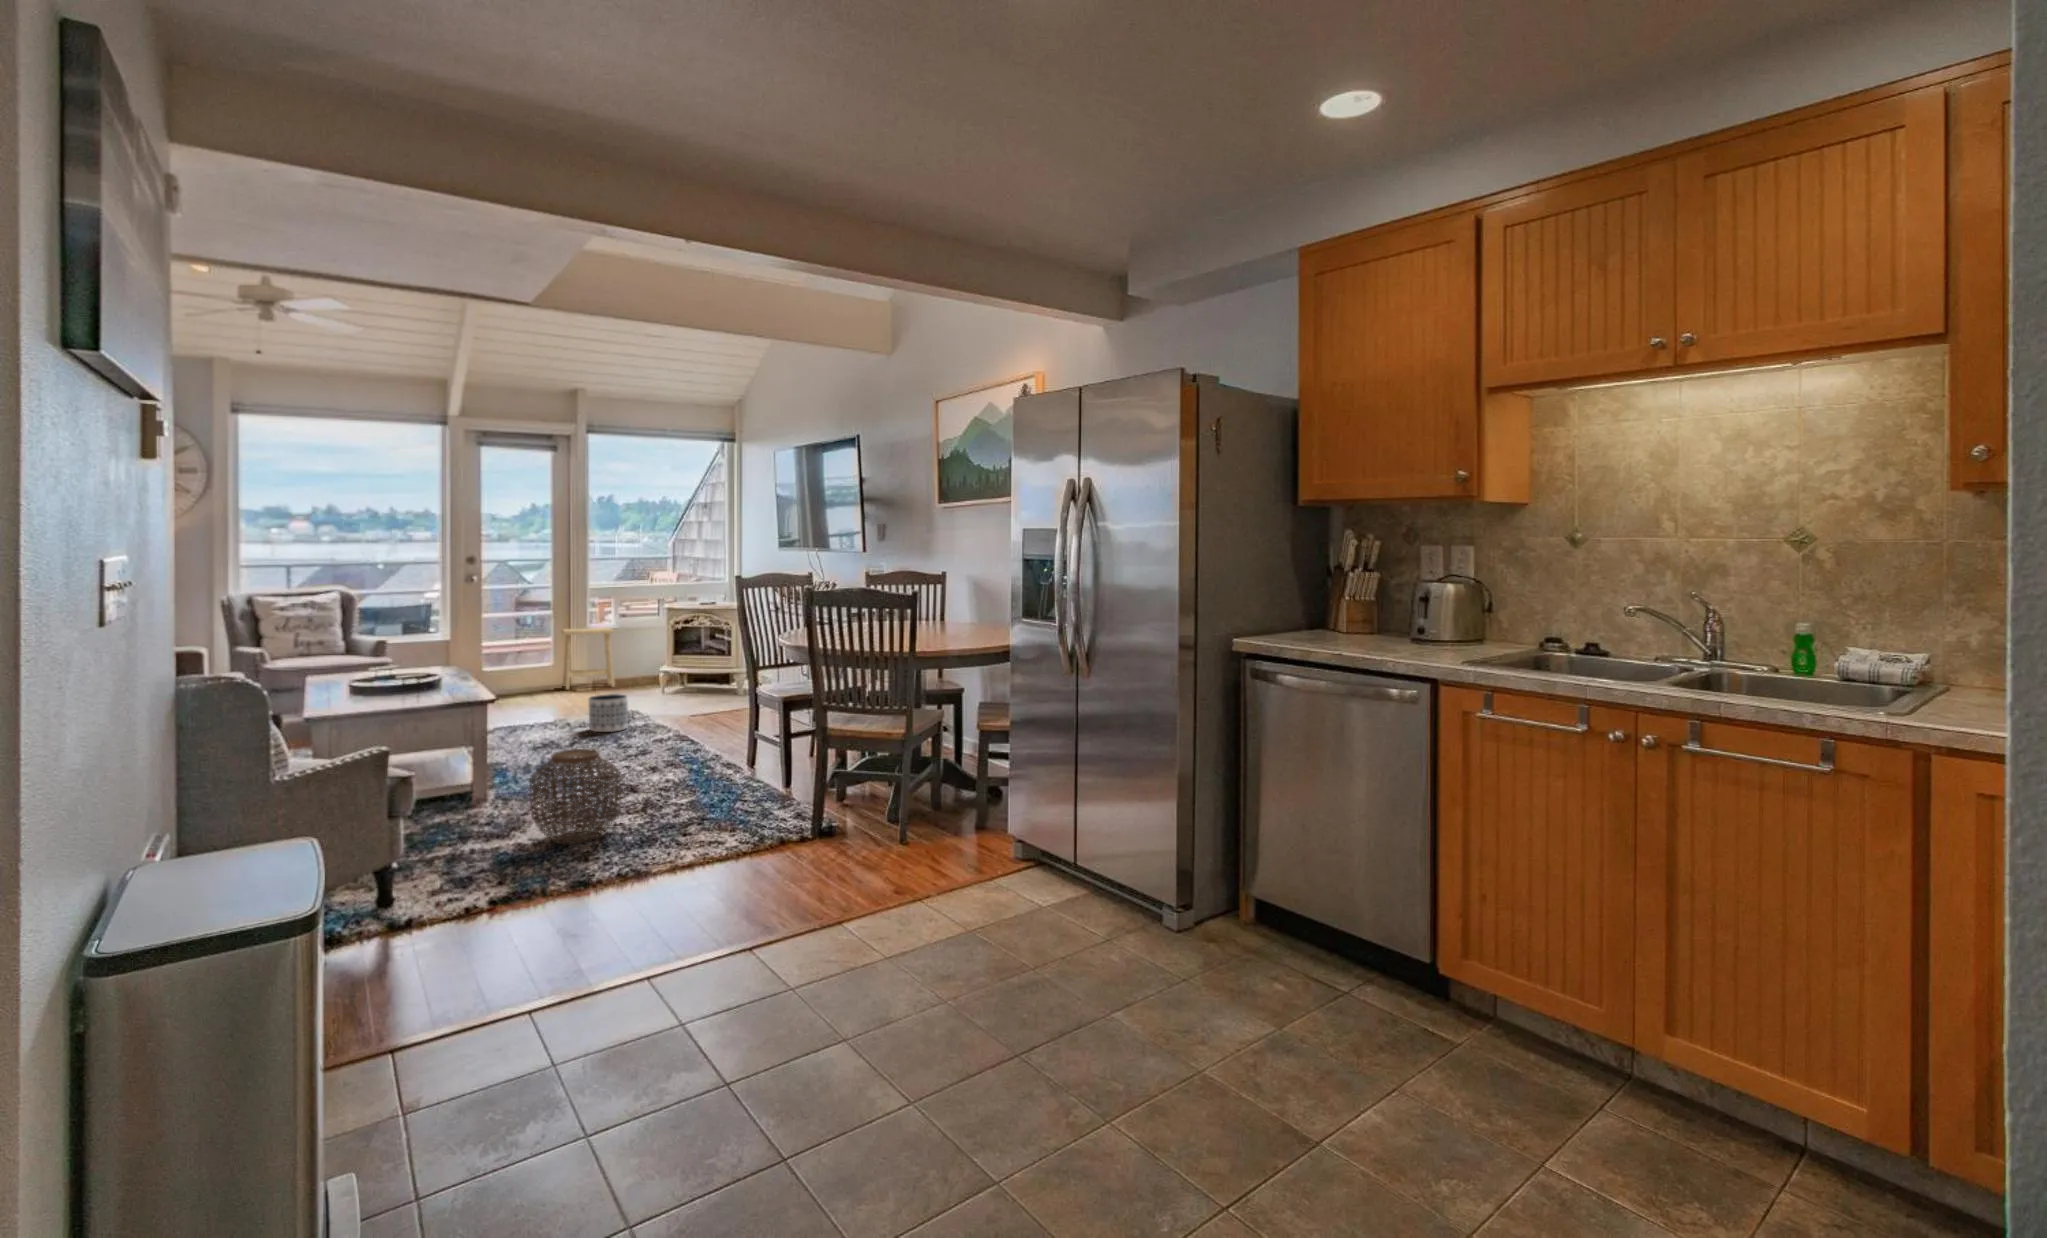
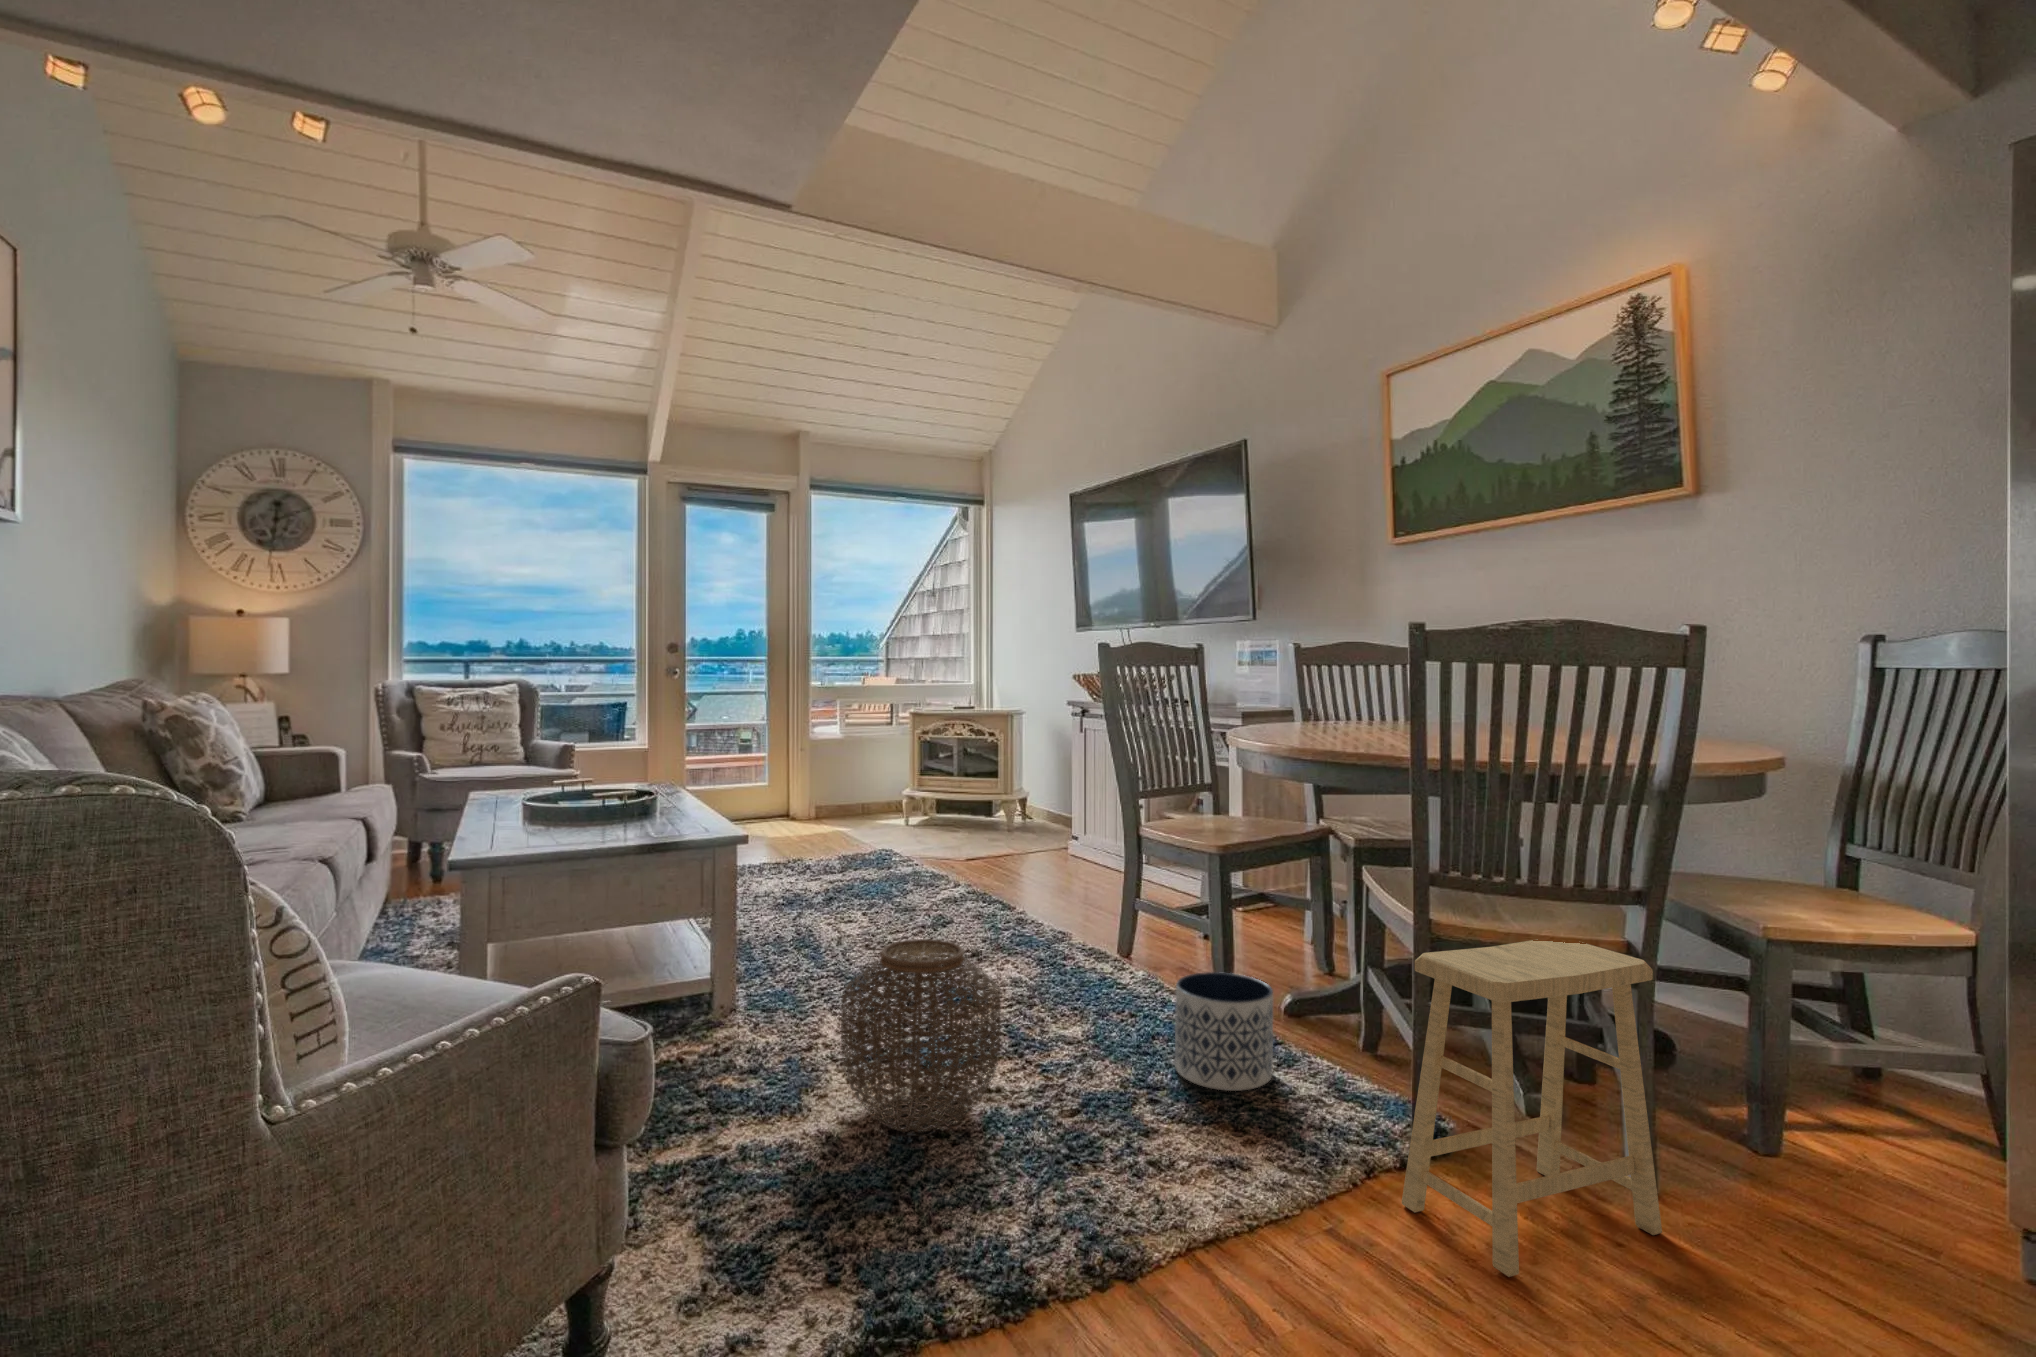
footstool: present [562,628,615,690] -> present [1402,939,1662,1277]
planter: present [589,694,628,732] -> present [1175,972,1273,1091]

